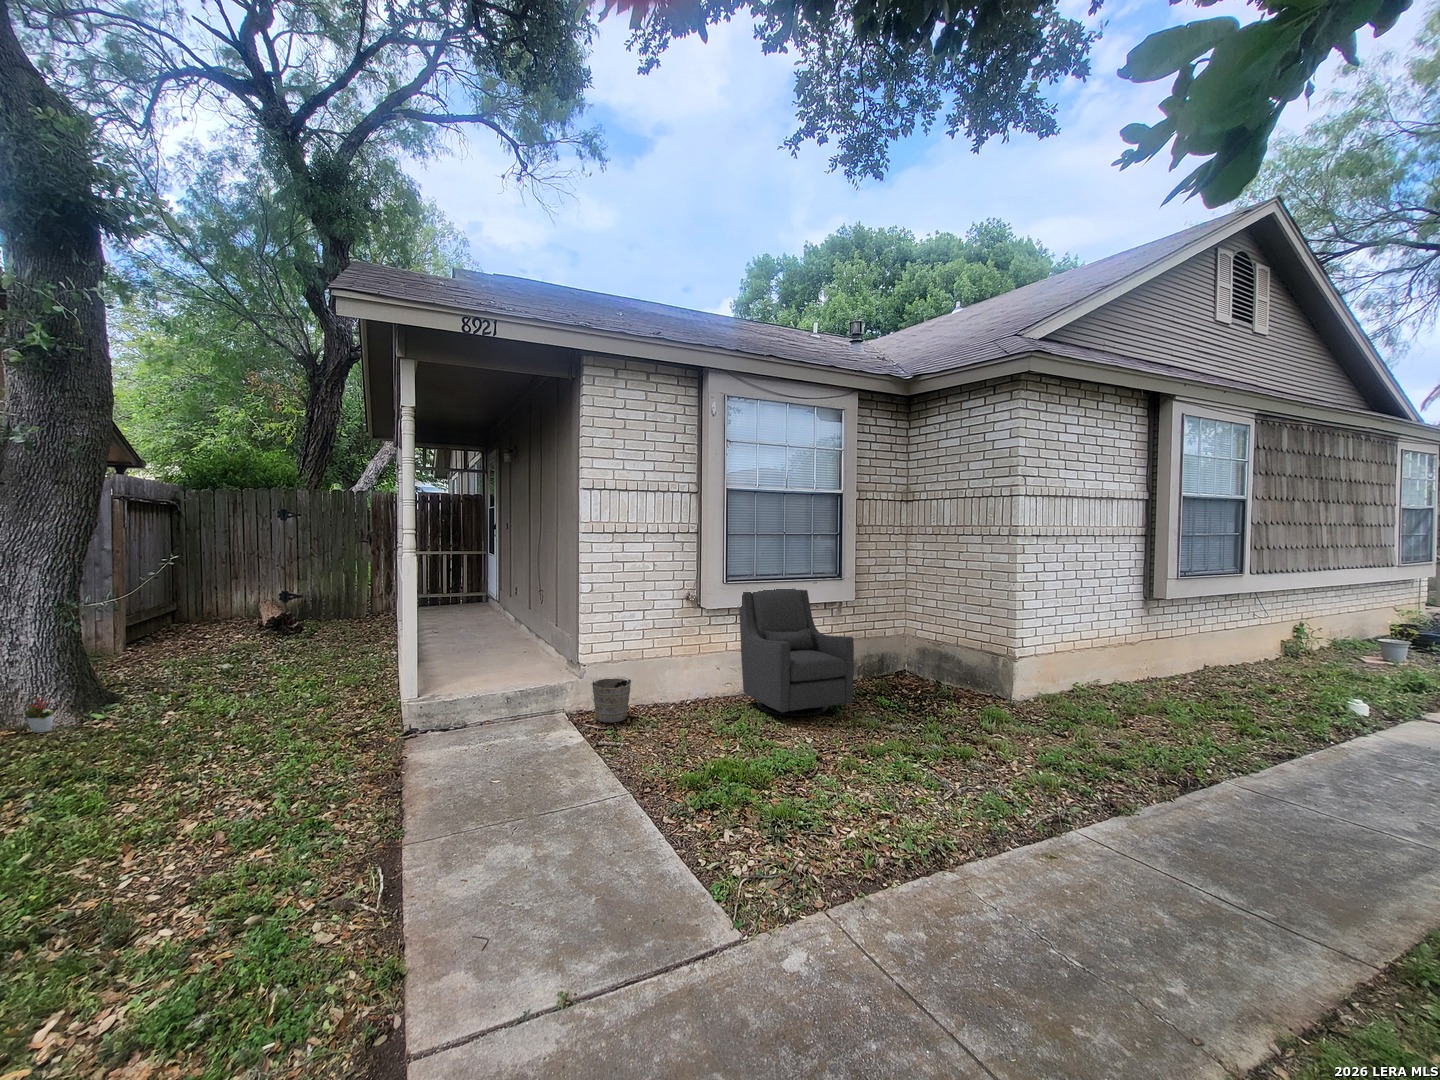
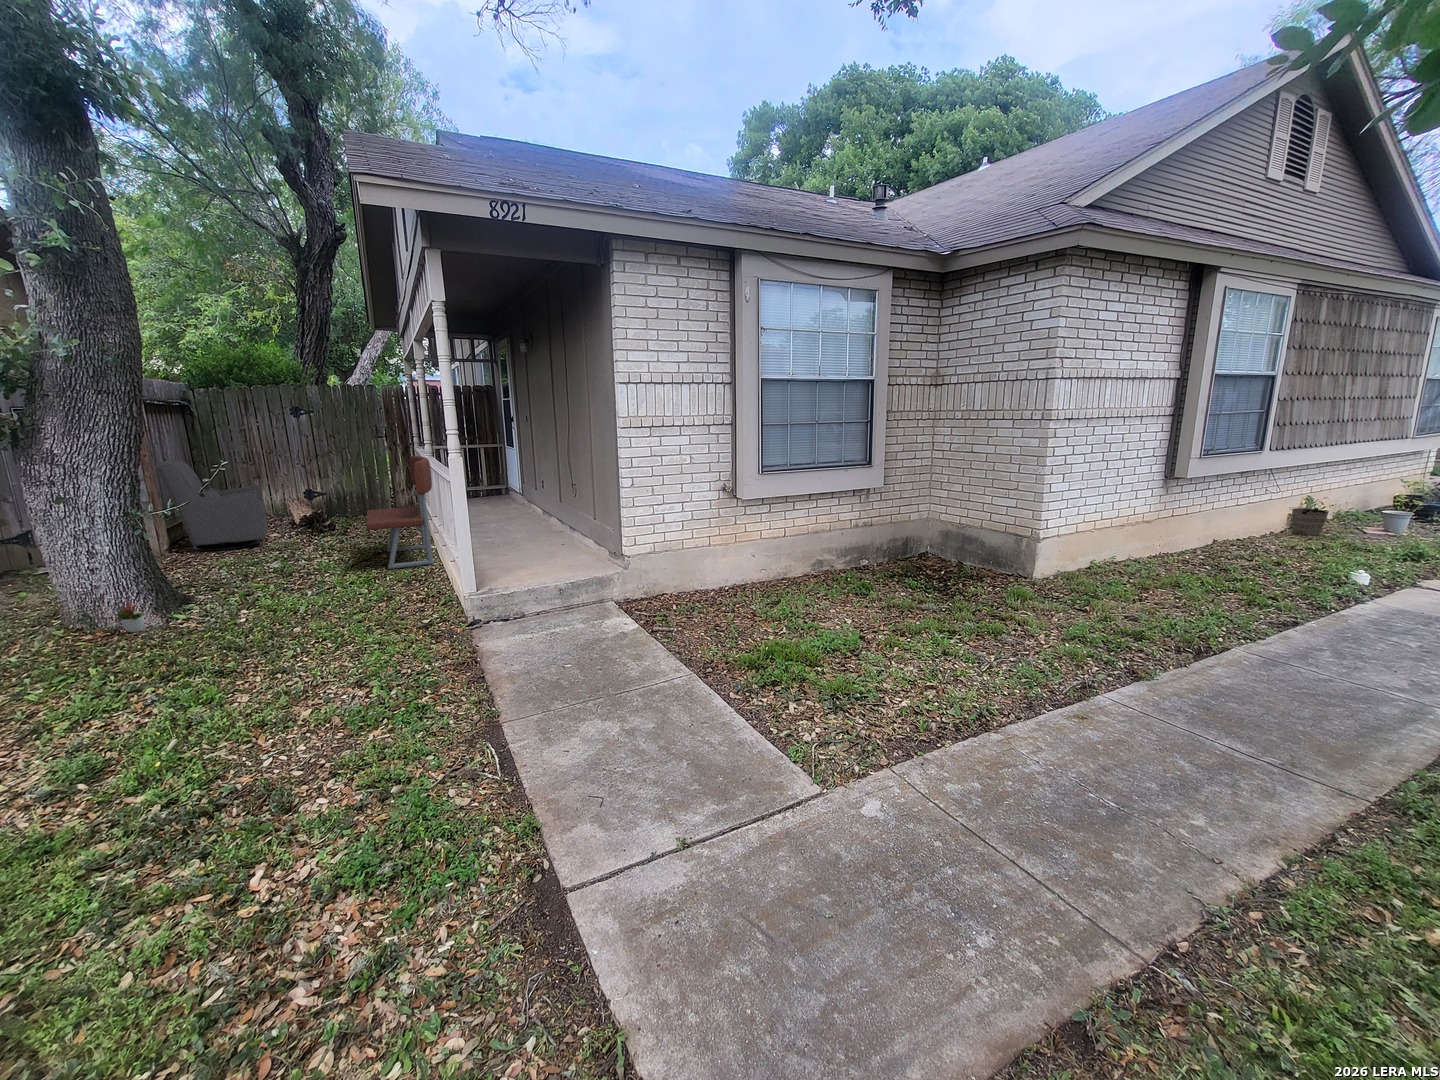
bench: none [319,558,395,673] -> present [366,456,434,569]
chair: present [739,588,854,717] -> present [155,460,268,551]
bucket: present [592,677,631,723] -> present [1289,508,1329,535]

